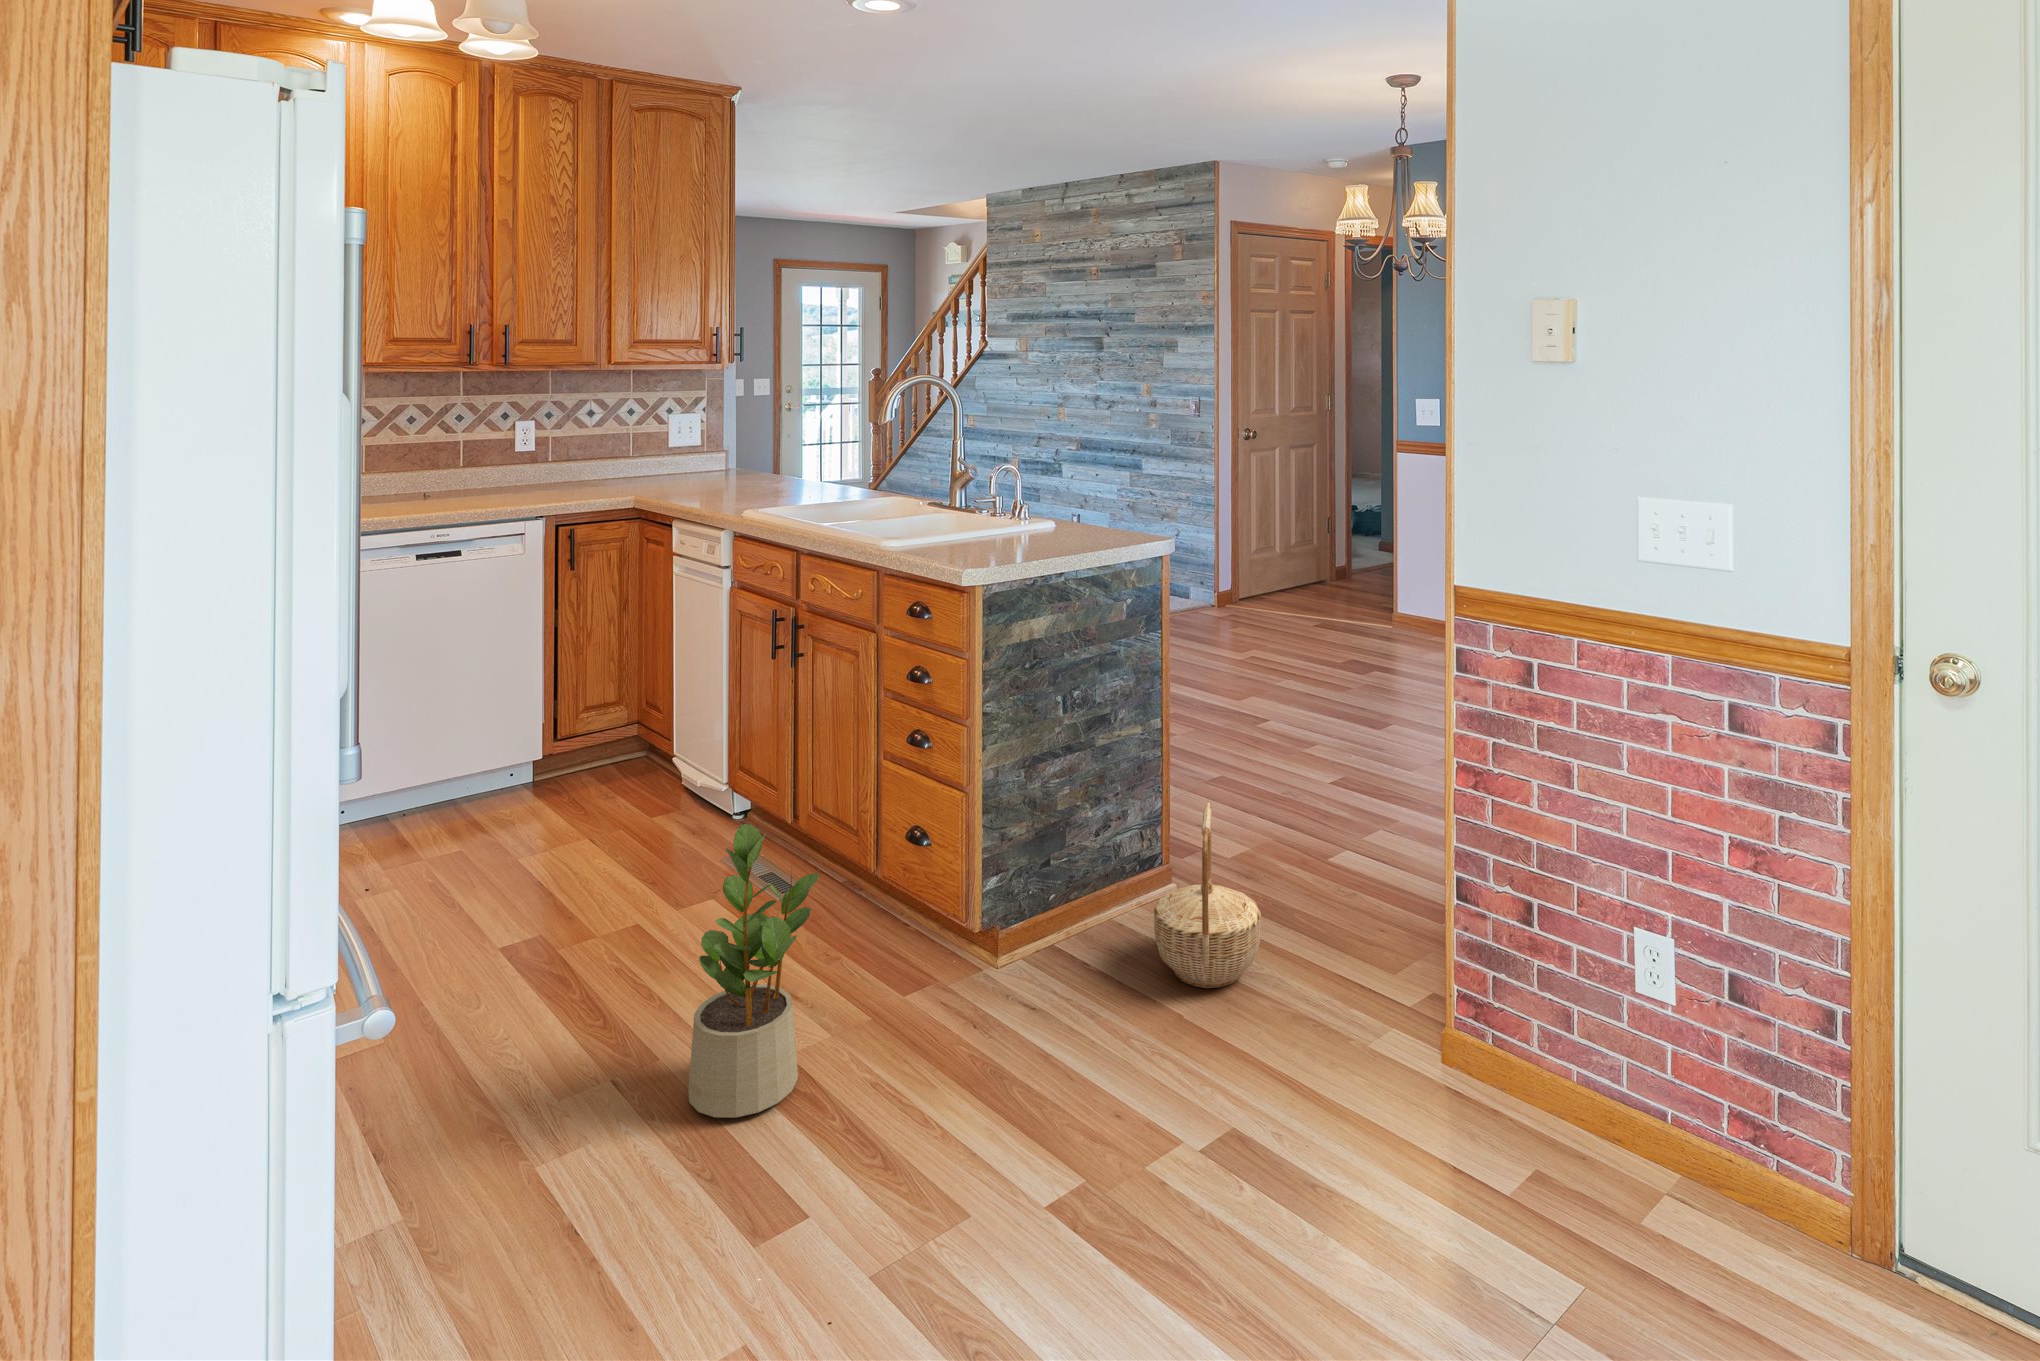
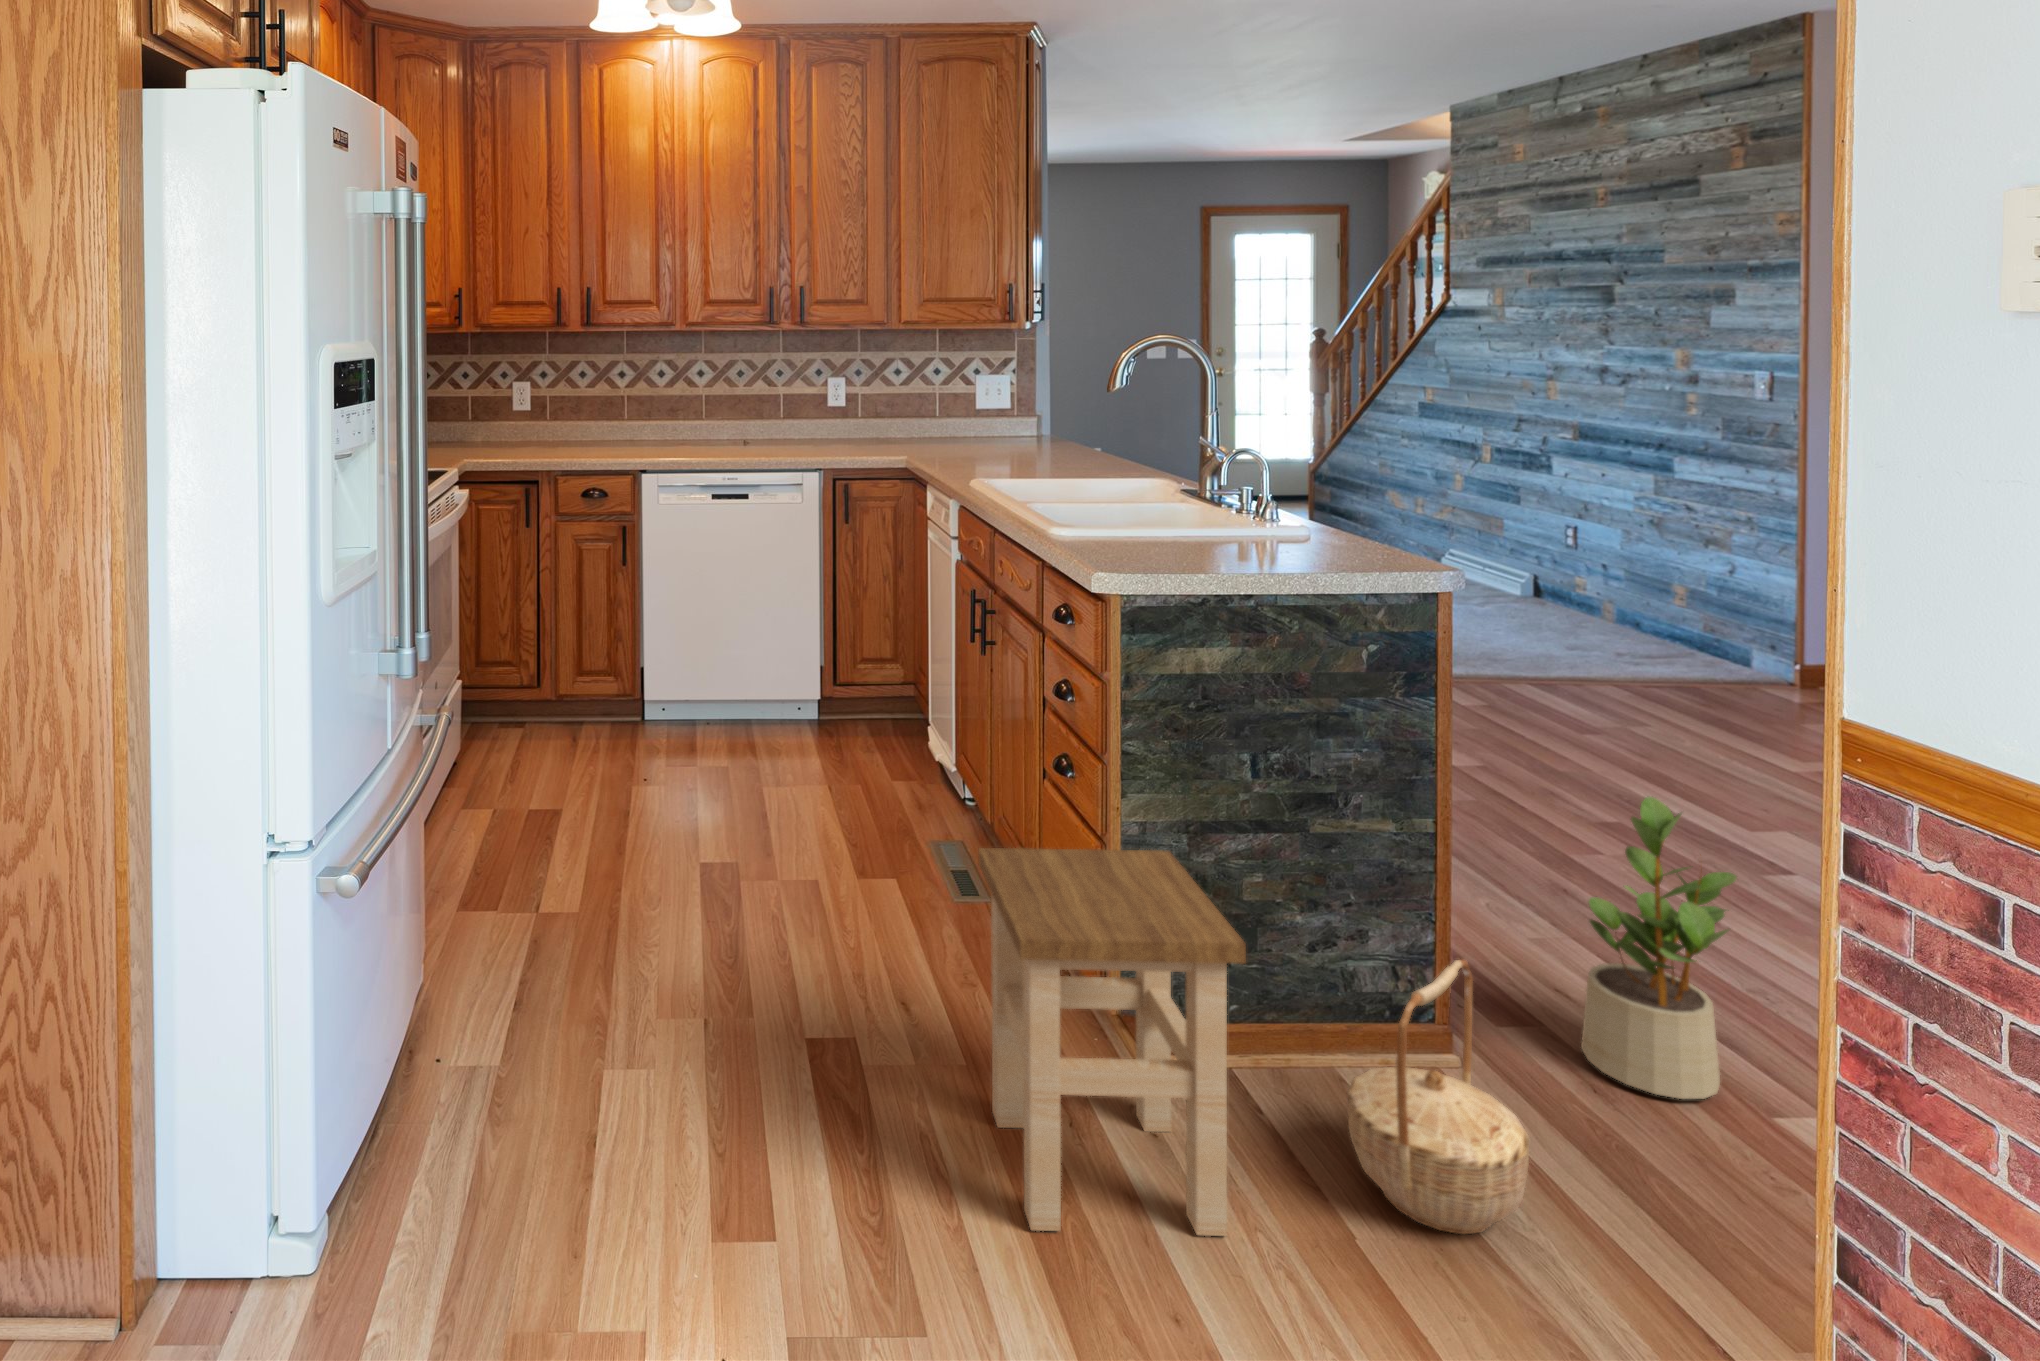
stool: none [902,780,1129,1109] -> present [979,848,1246,1236]
potted plant: present [688,824,820,1118] -> present [1581,796,1737,1099]

